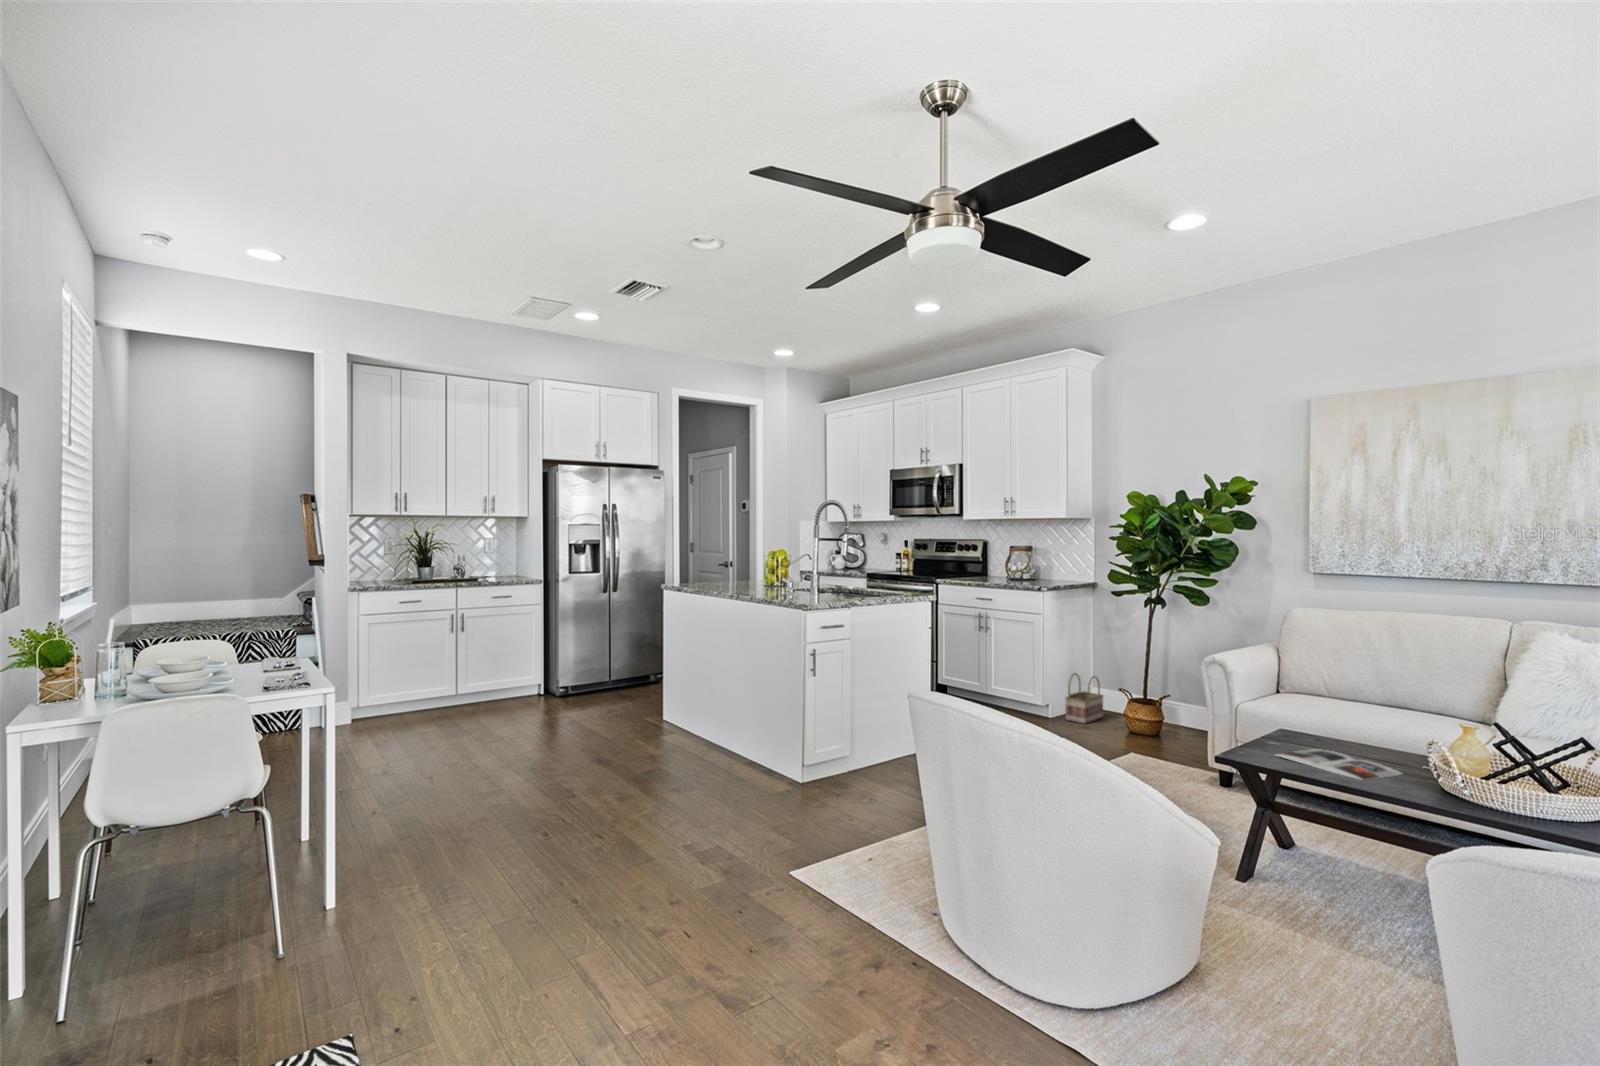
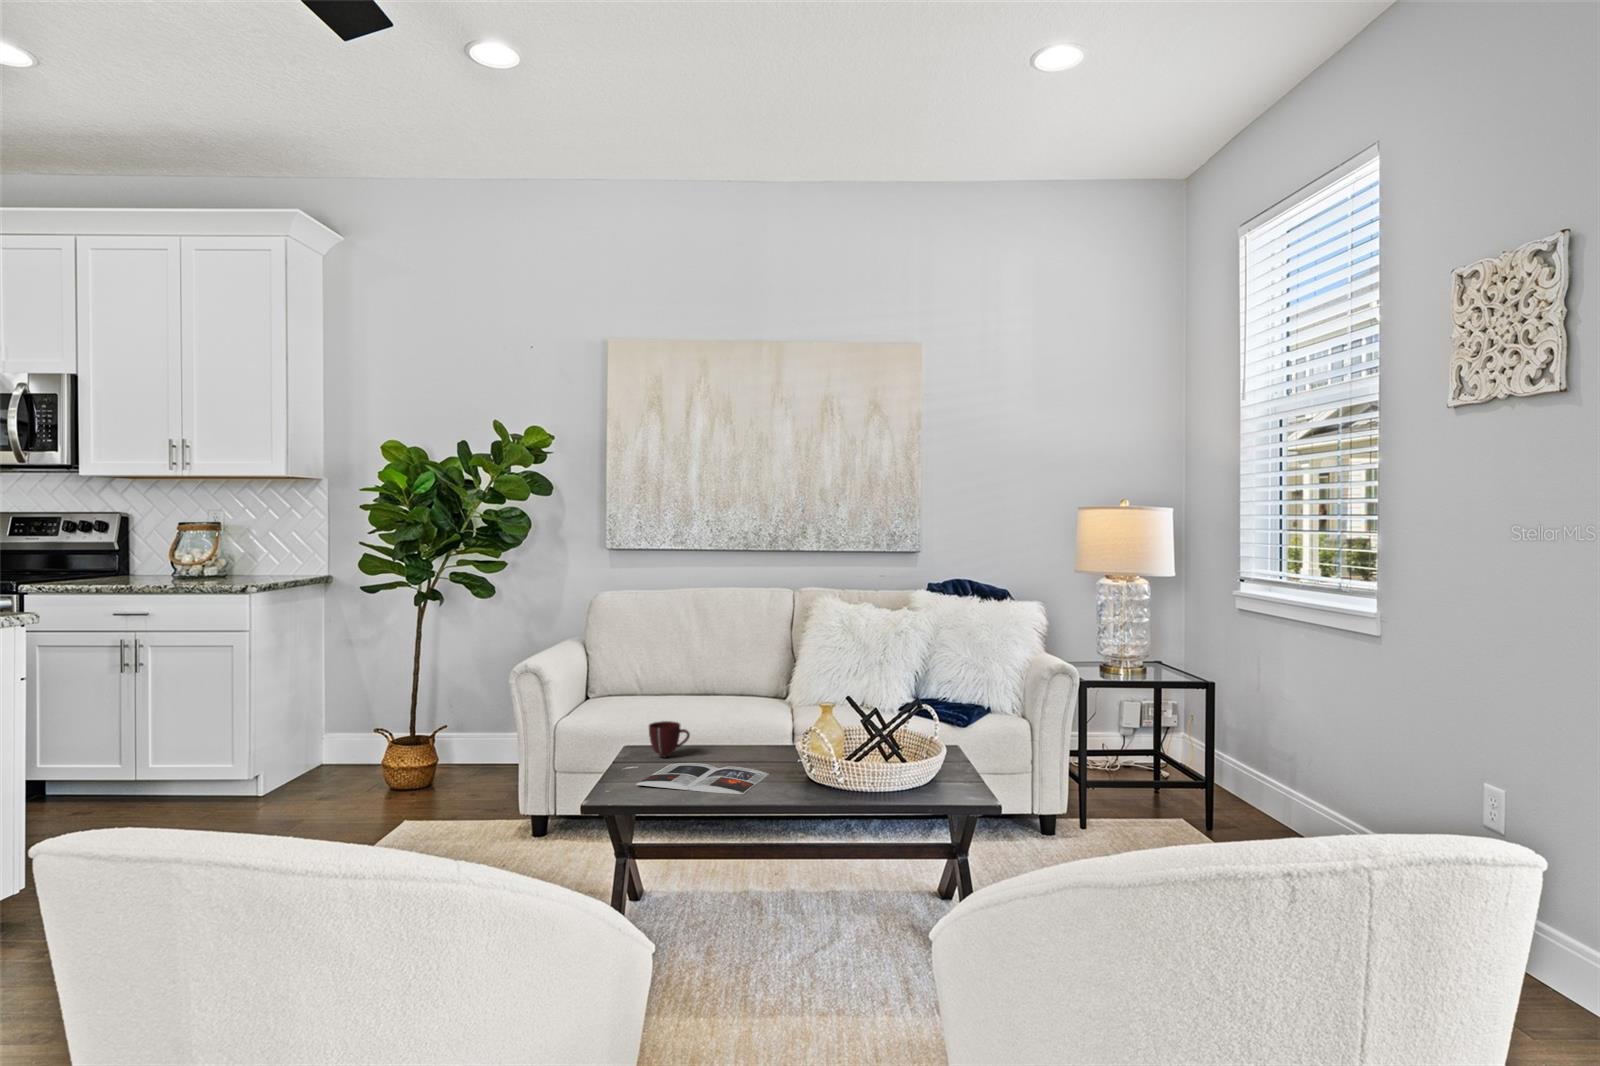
basket: present [1065,673,1103,724] -> none [285,714,346,791]
mug: none [1302,716,1339,745] -> present [649,721,690,757]

